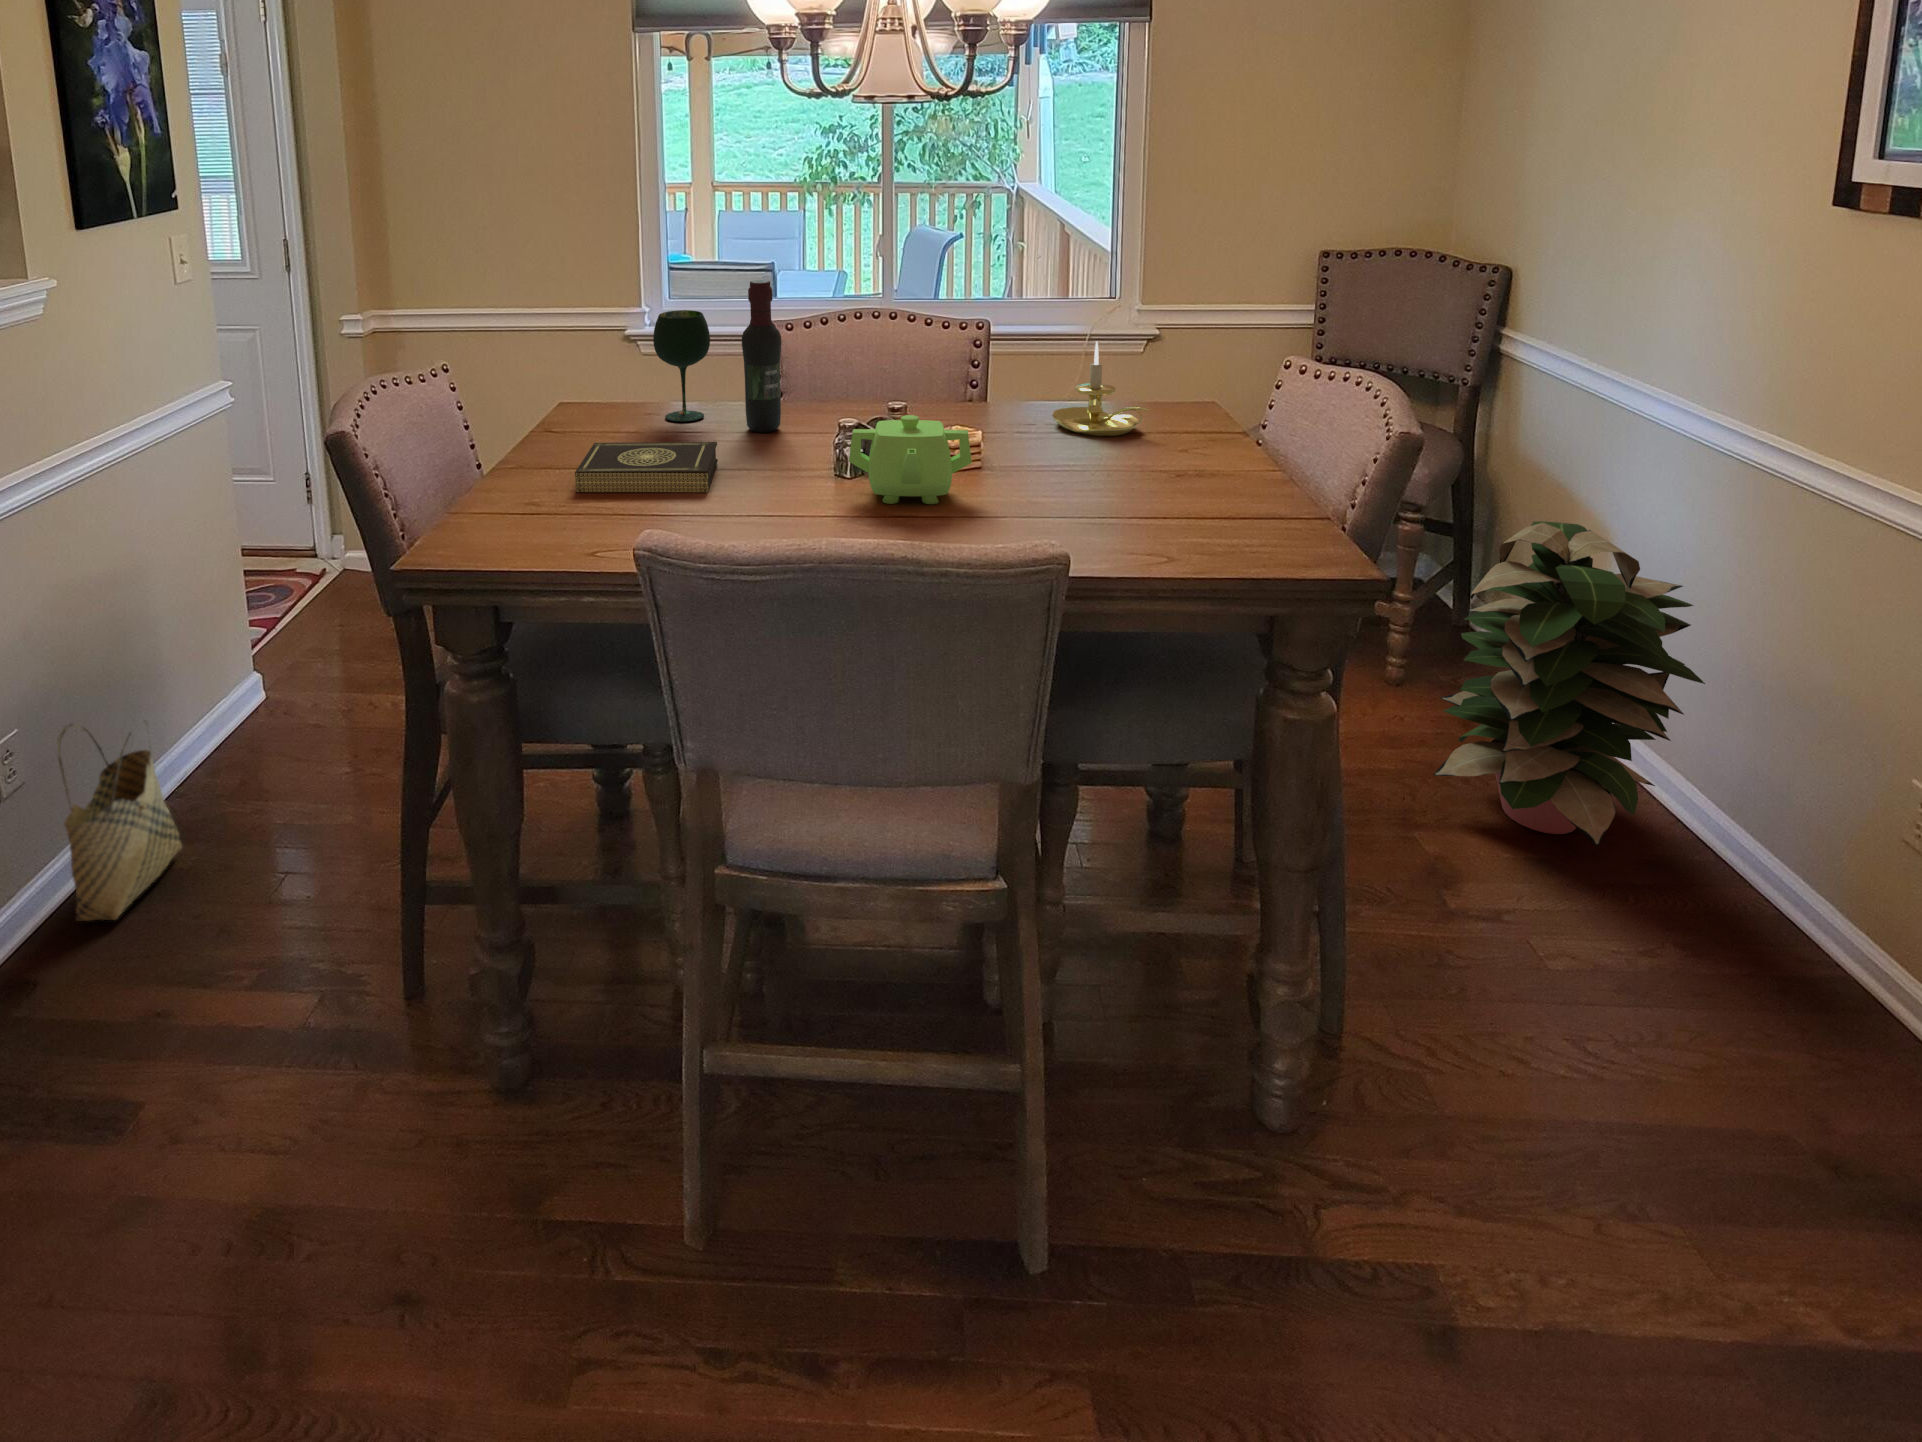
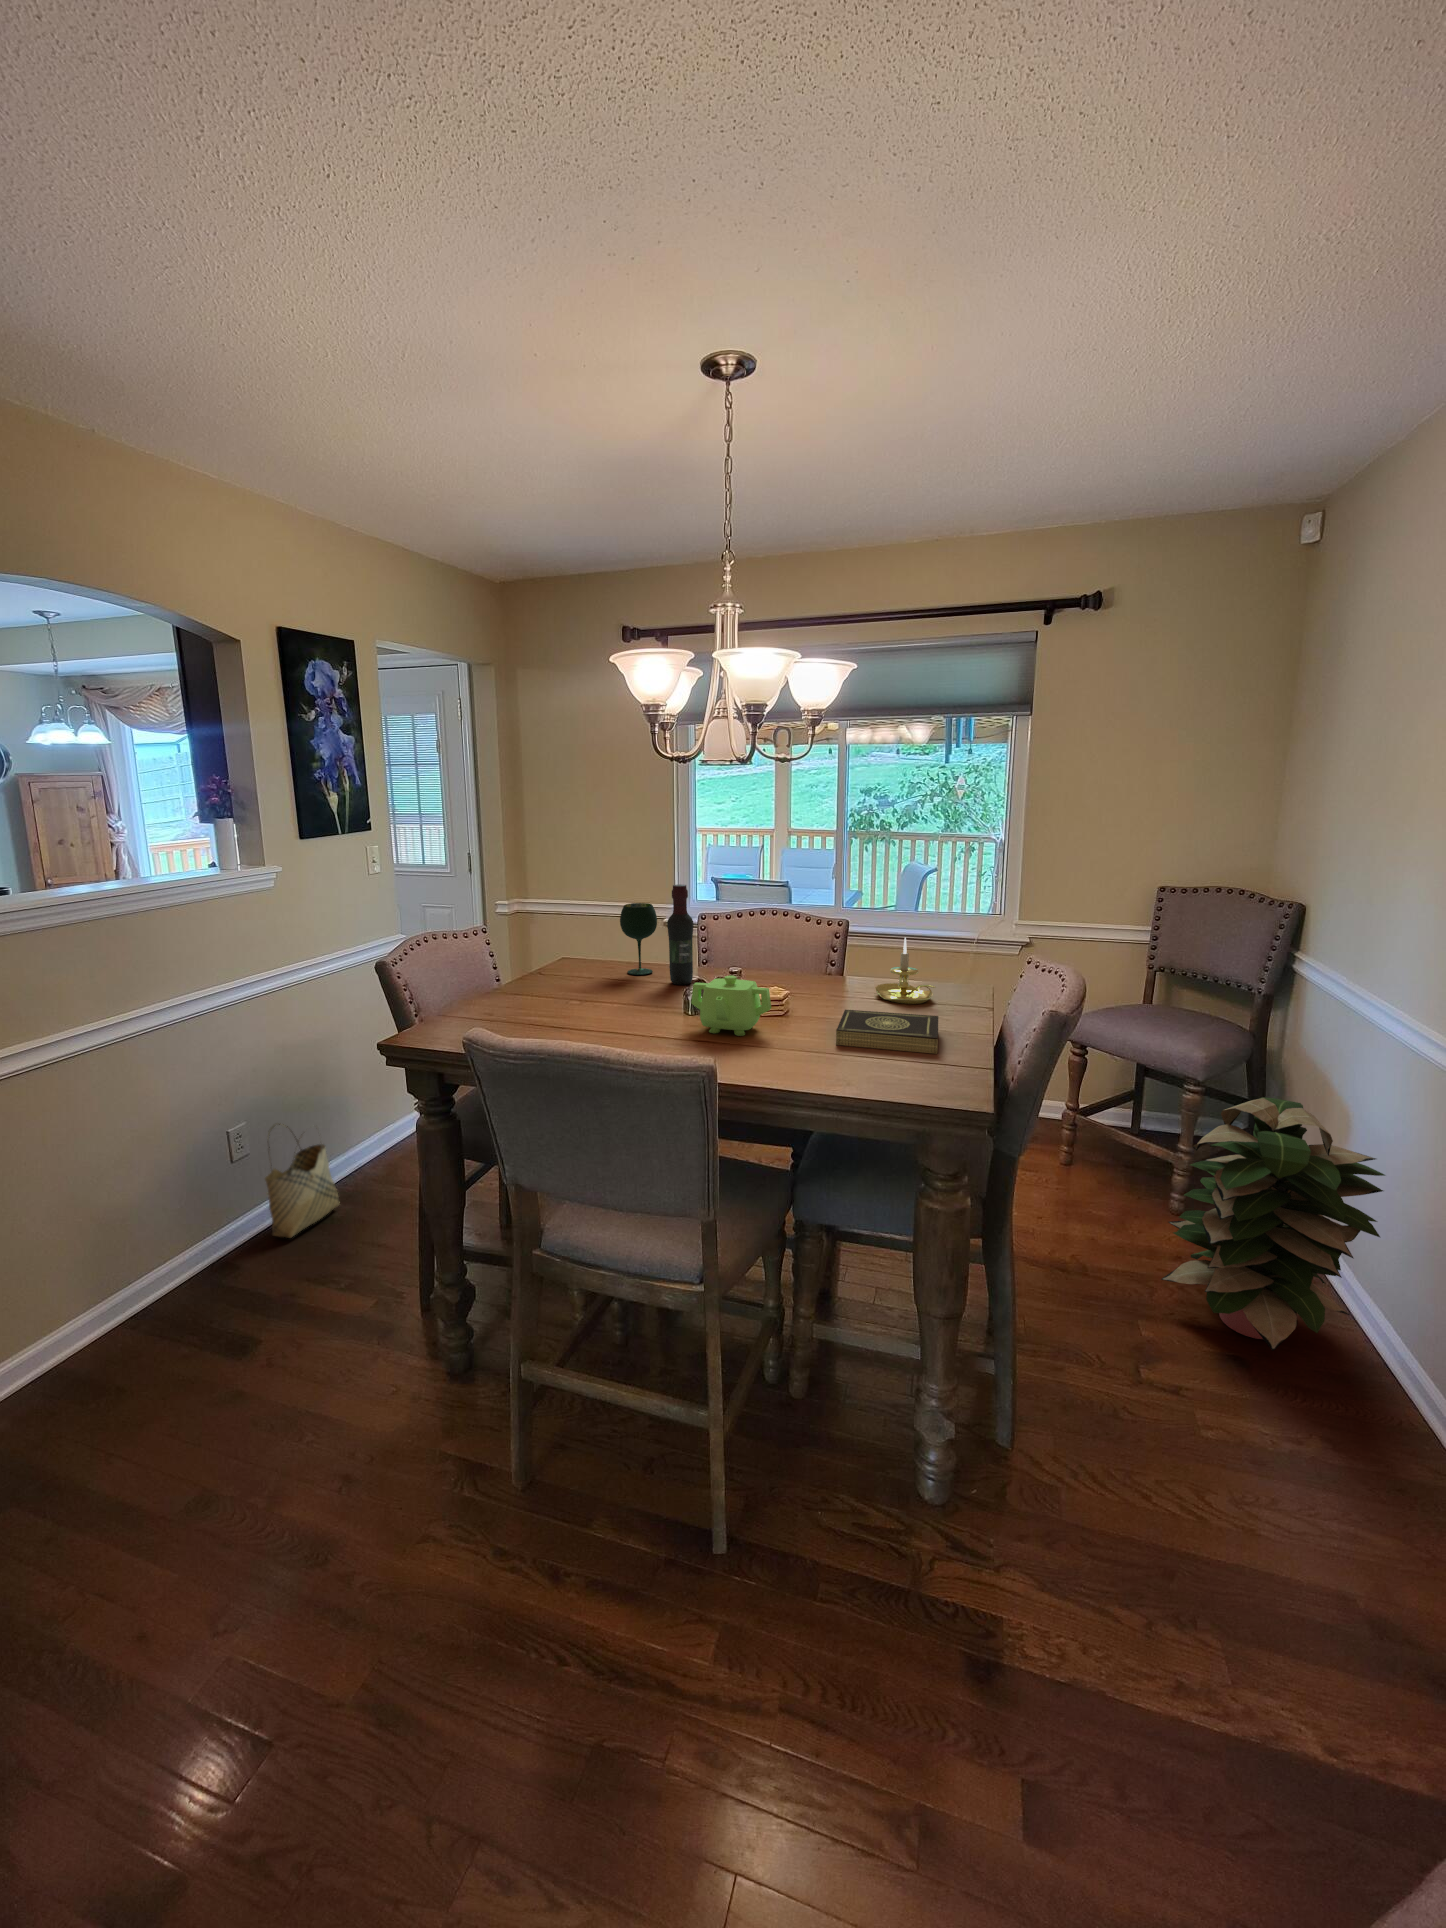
book: present [575,442,718,493] -> present [836,1010,938,1054]

